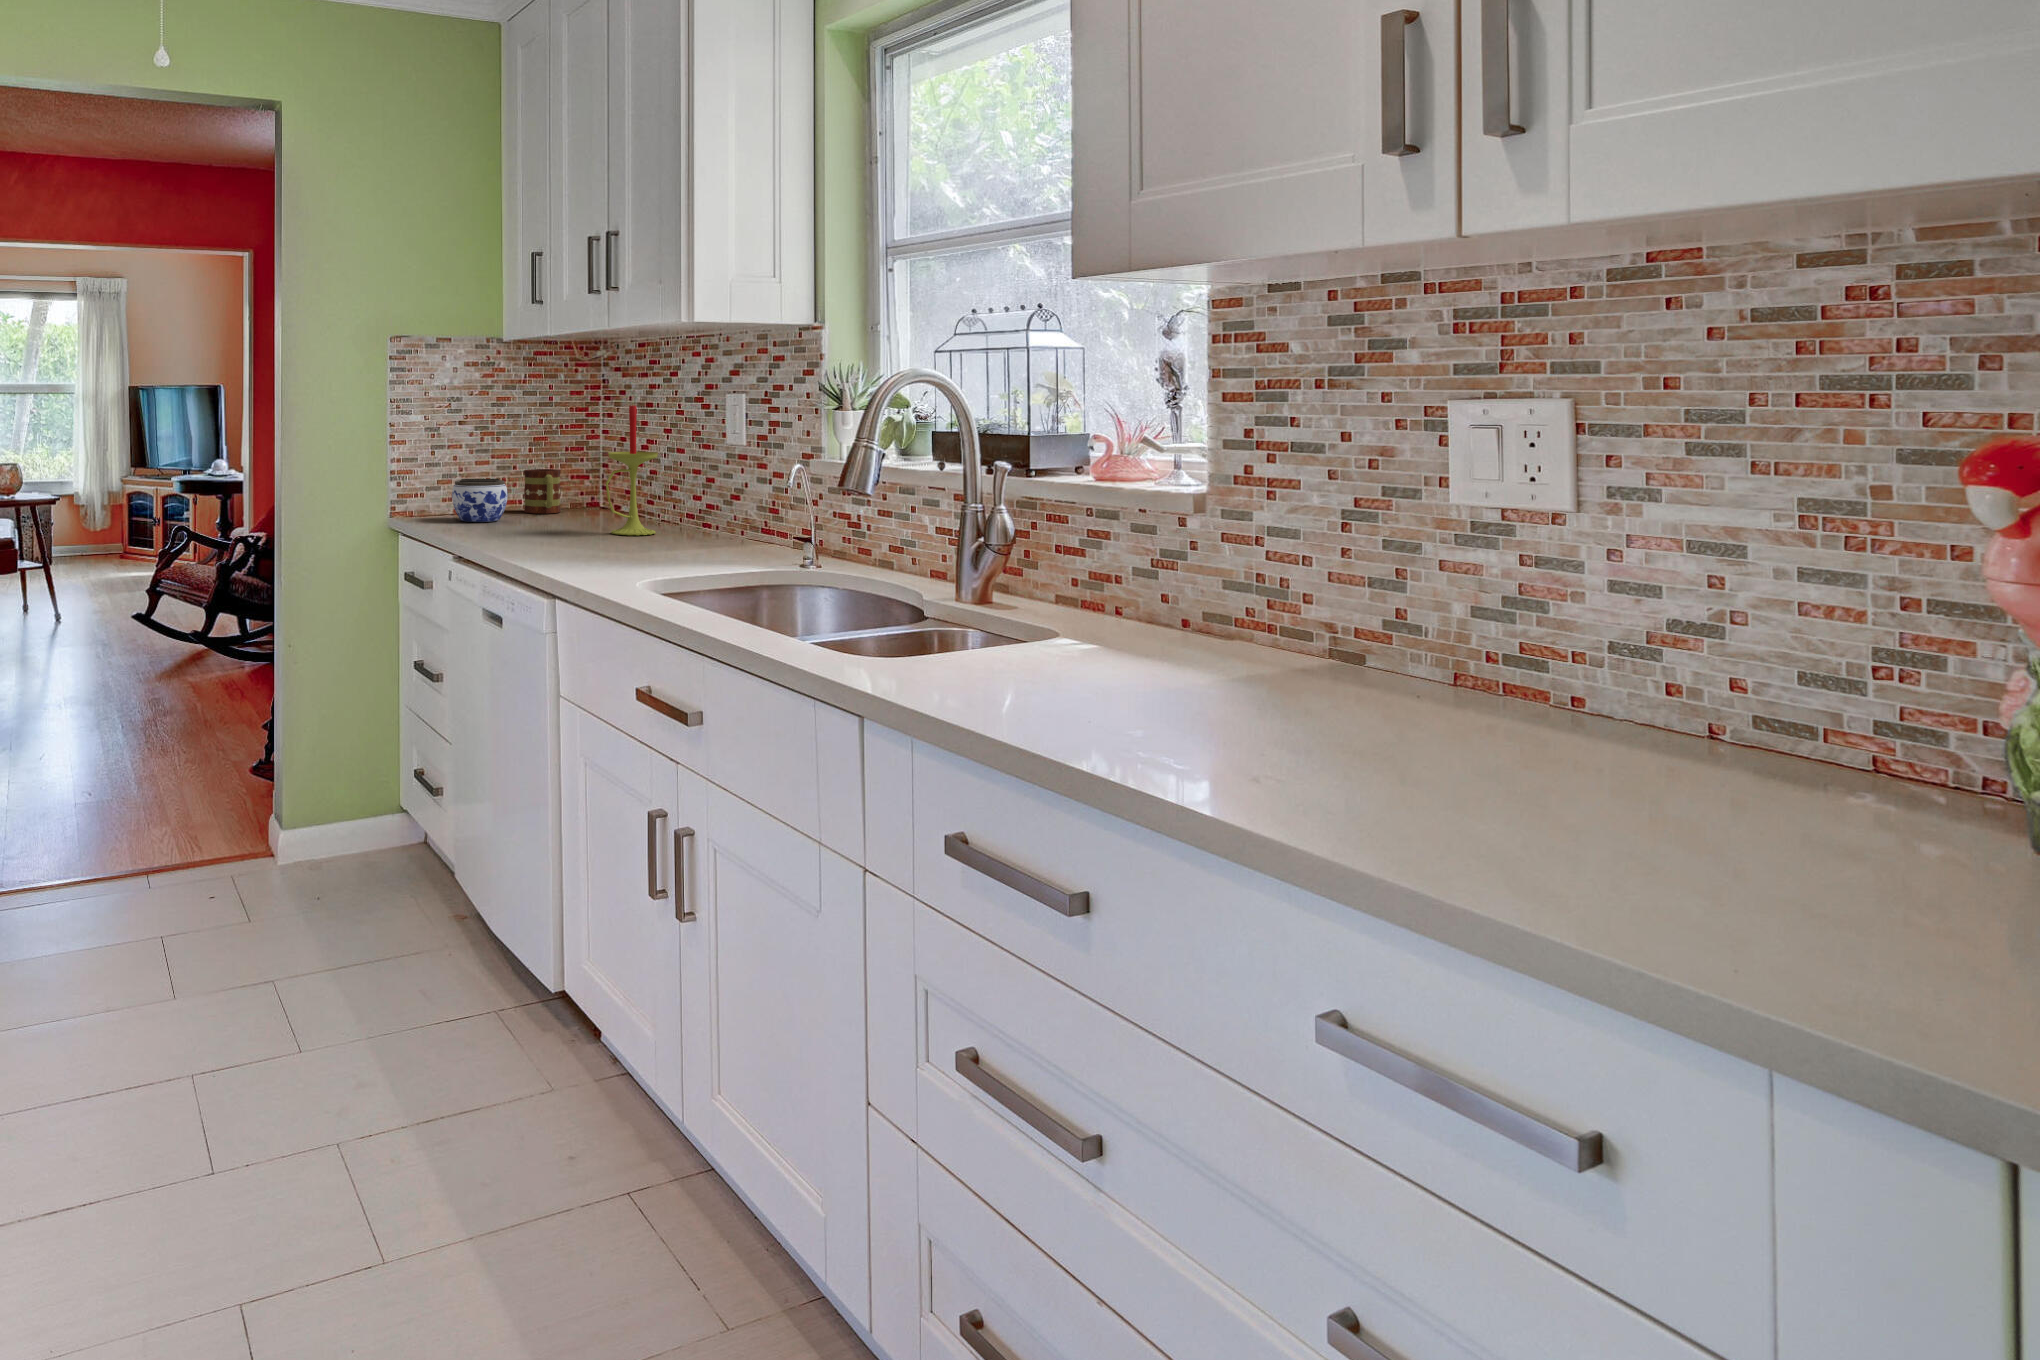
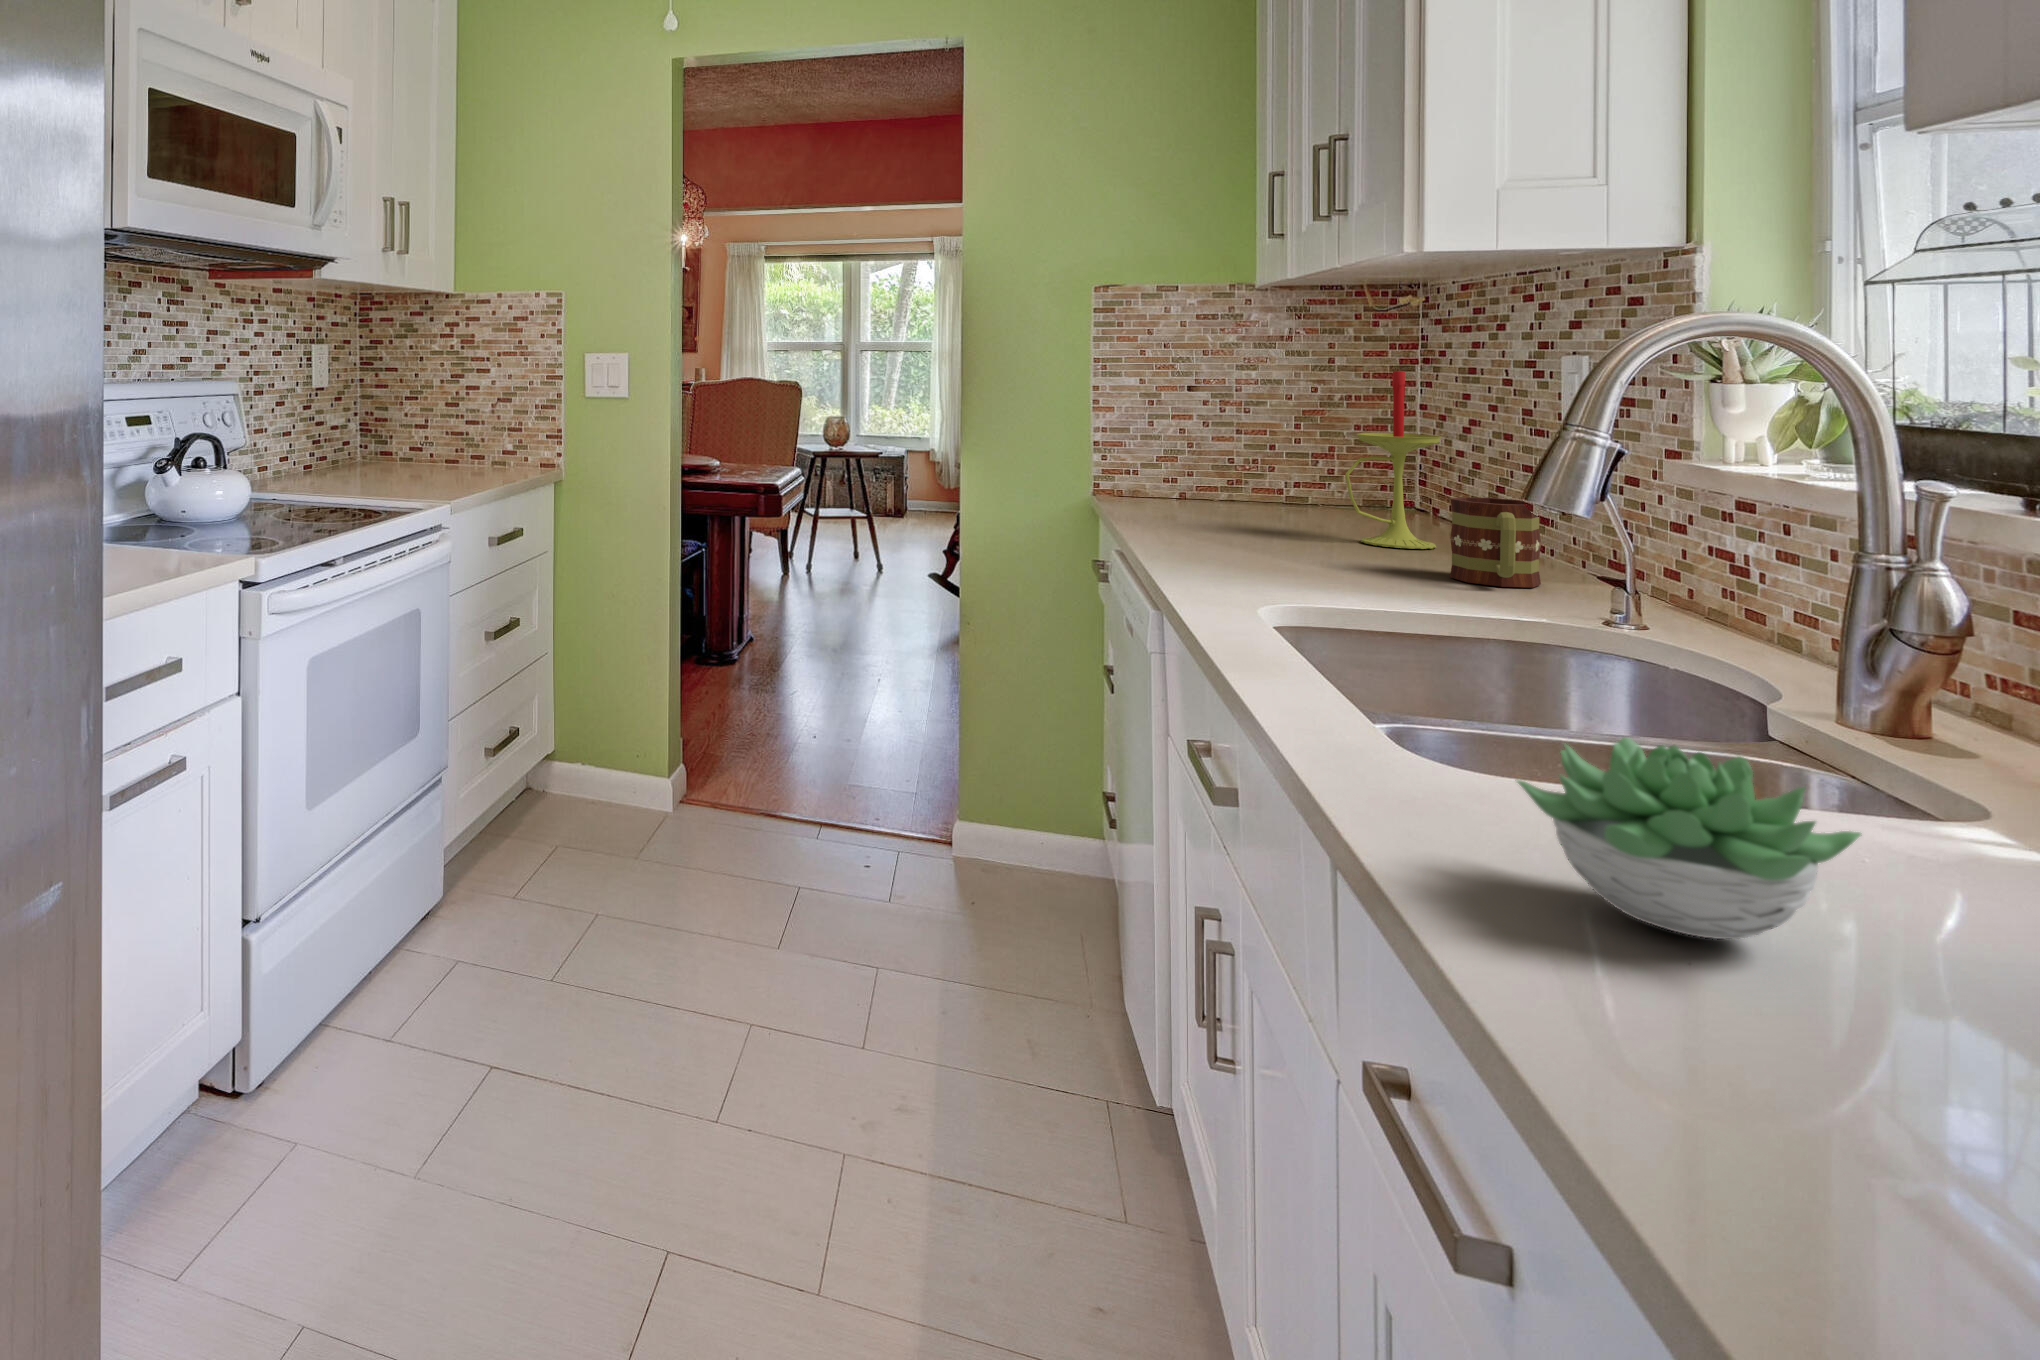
mug: present [524,469,561,513] -> present [1450,497,1541,588]
jar: present [452,479,508,522] -> none [1165,456,1242,511]
succulent plant: none [961,601,1085,692] -> present [1517,737,1861,939]

